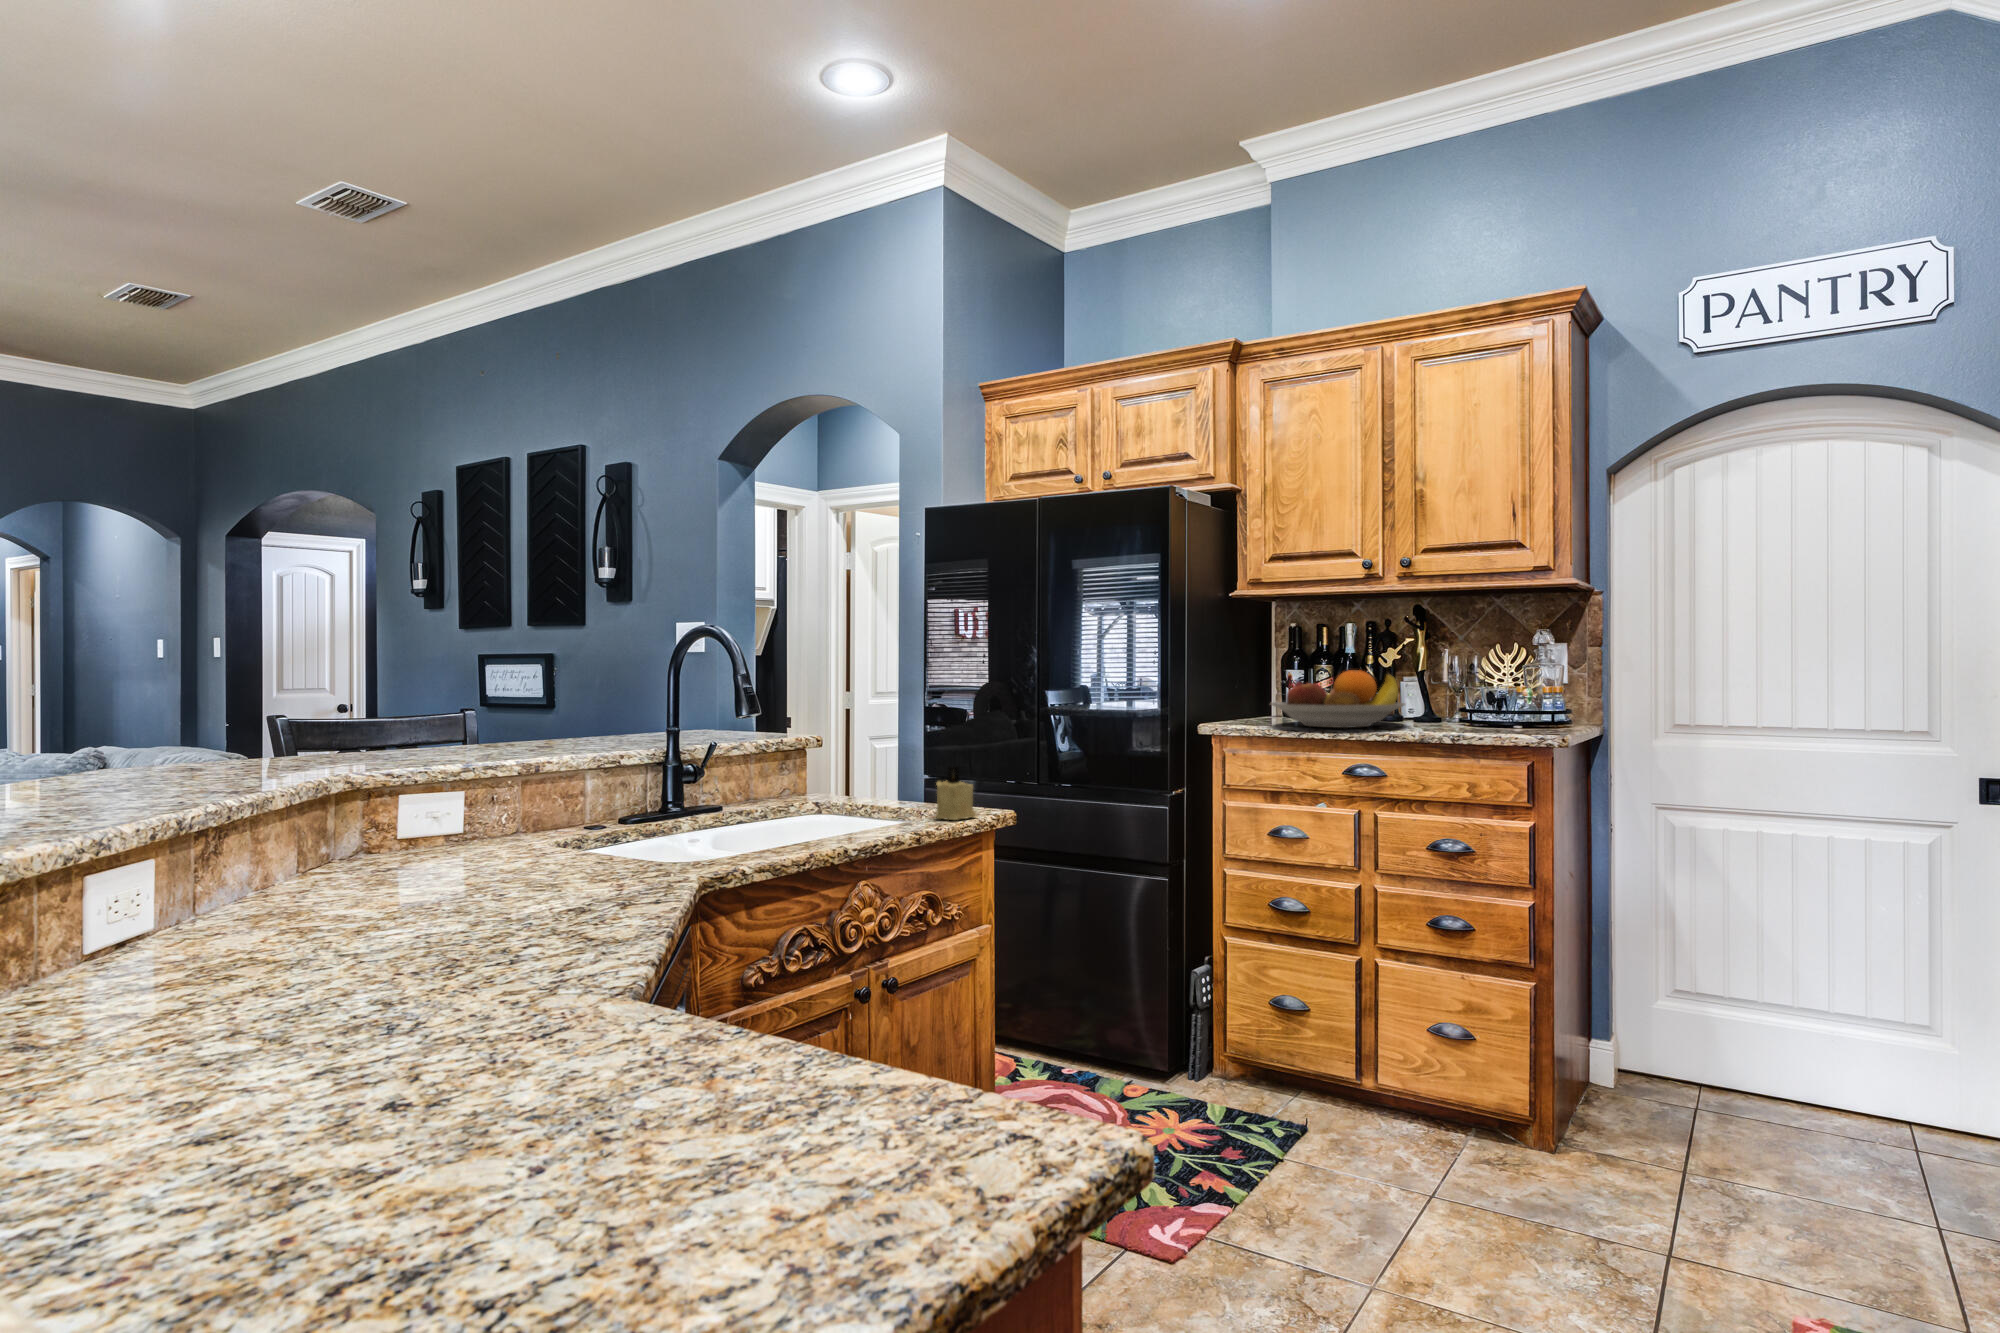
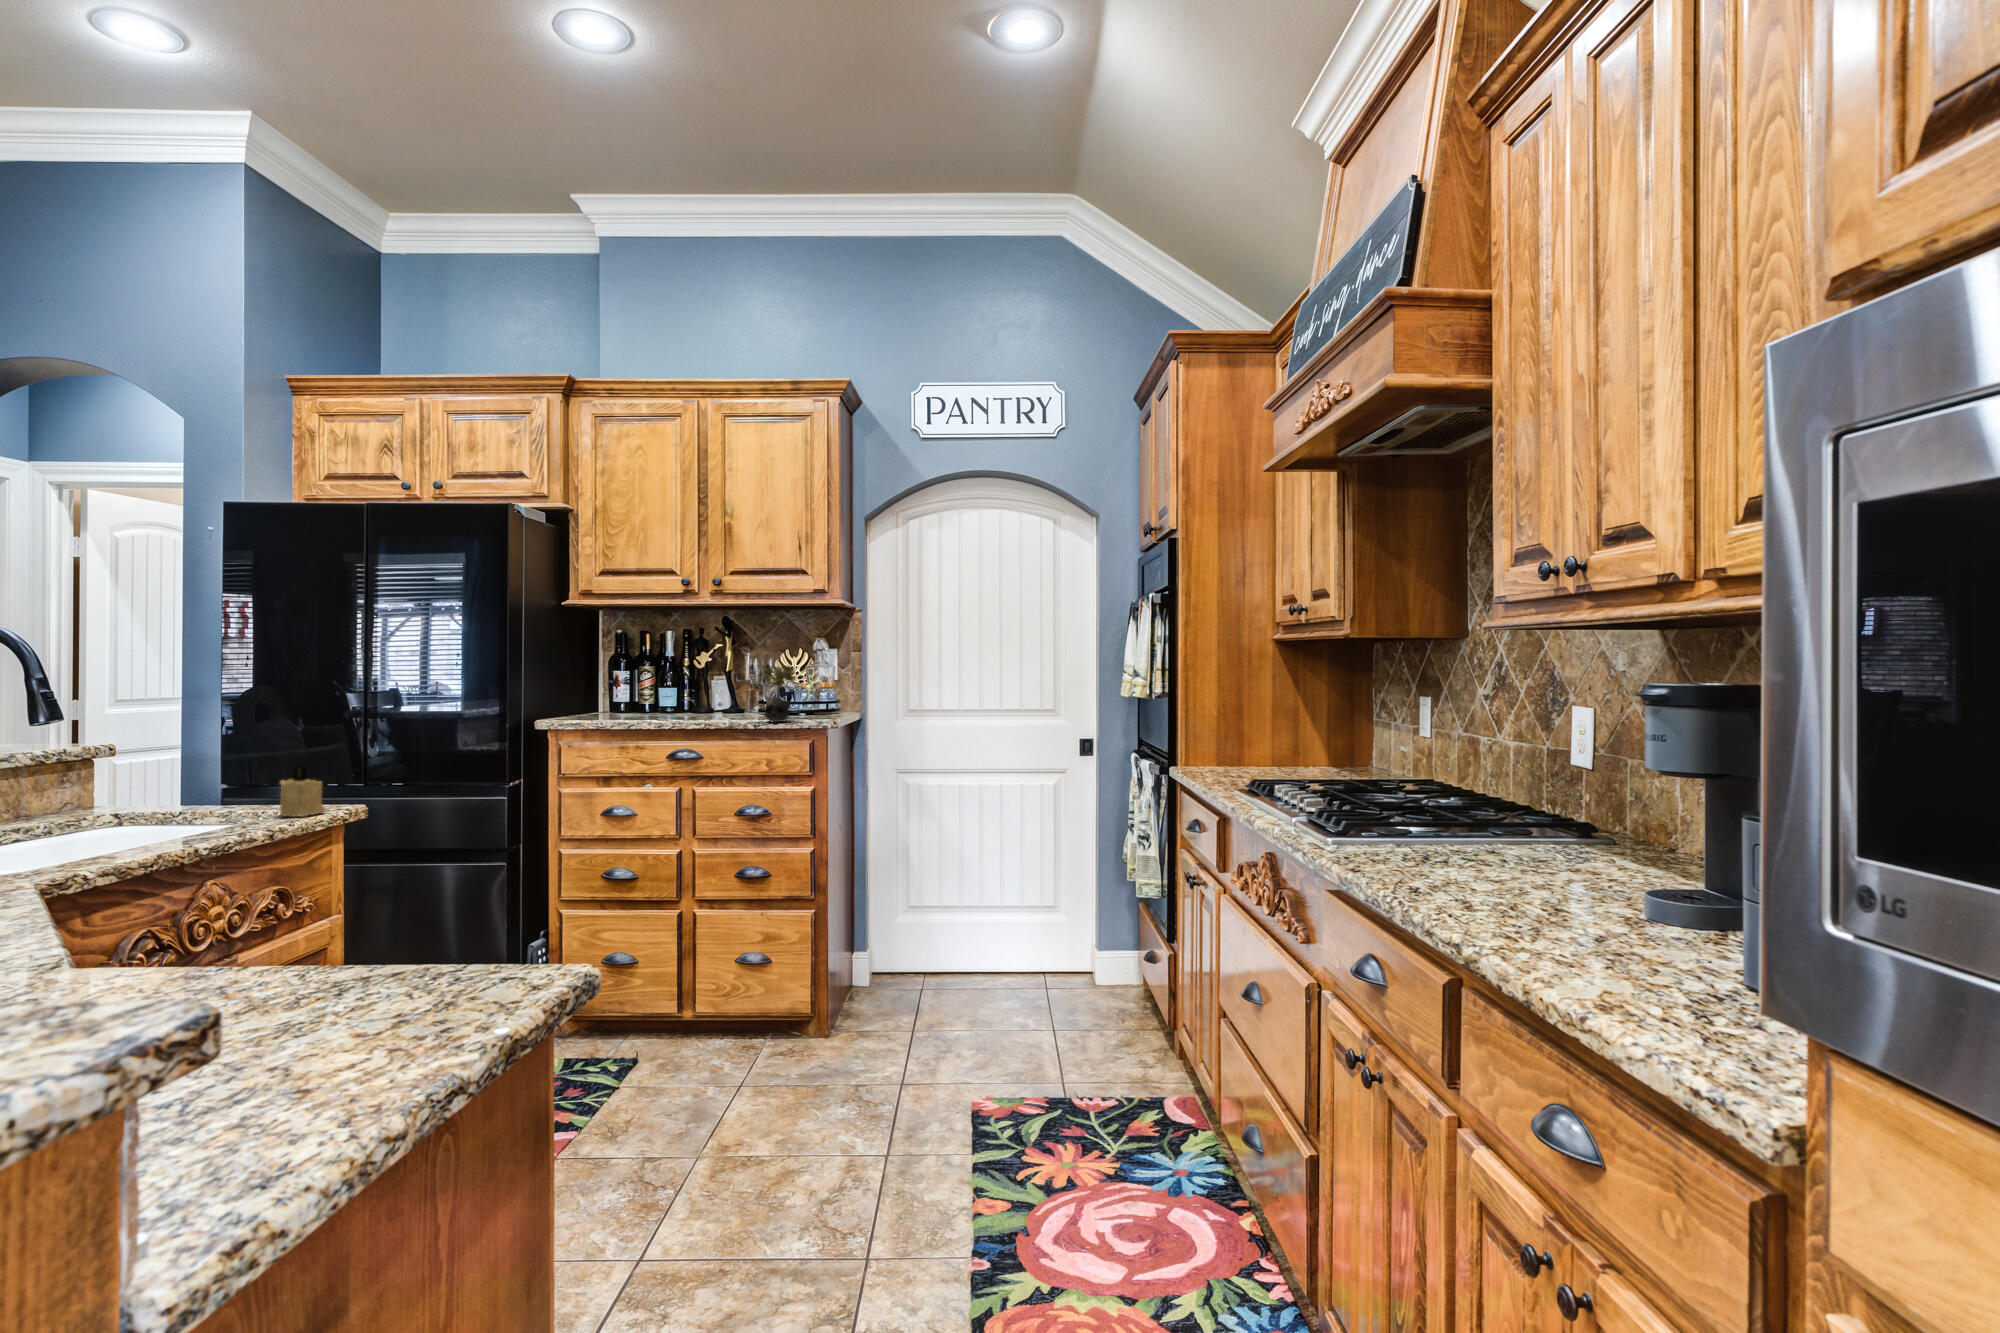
succulent plant: none [1457,660,1511,736] -> present [761,663,797,722]
fruit bowl: present [1271,670,1405,728] -> none [601,671,717,719]

